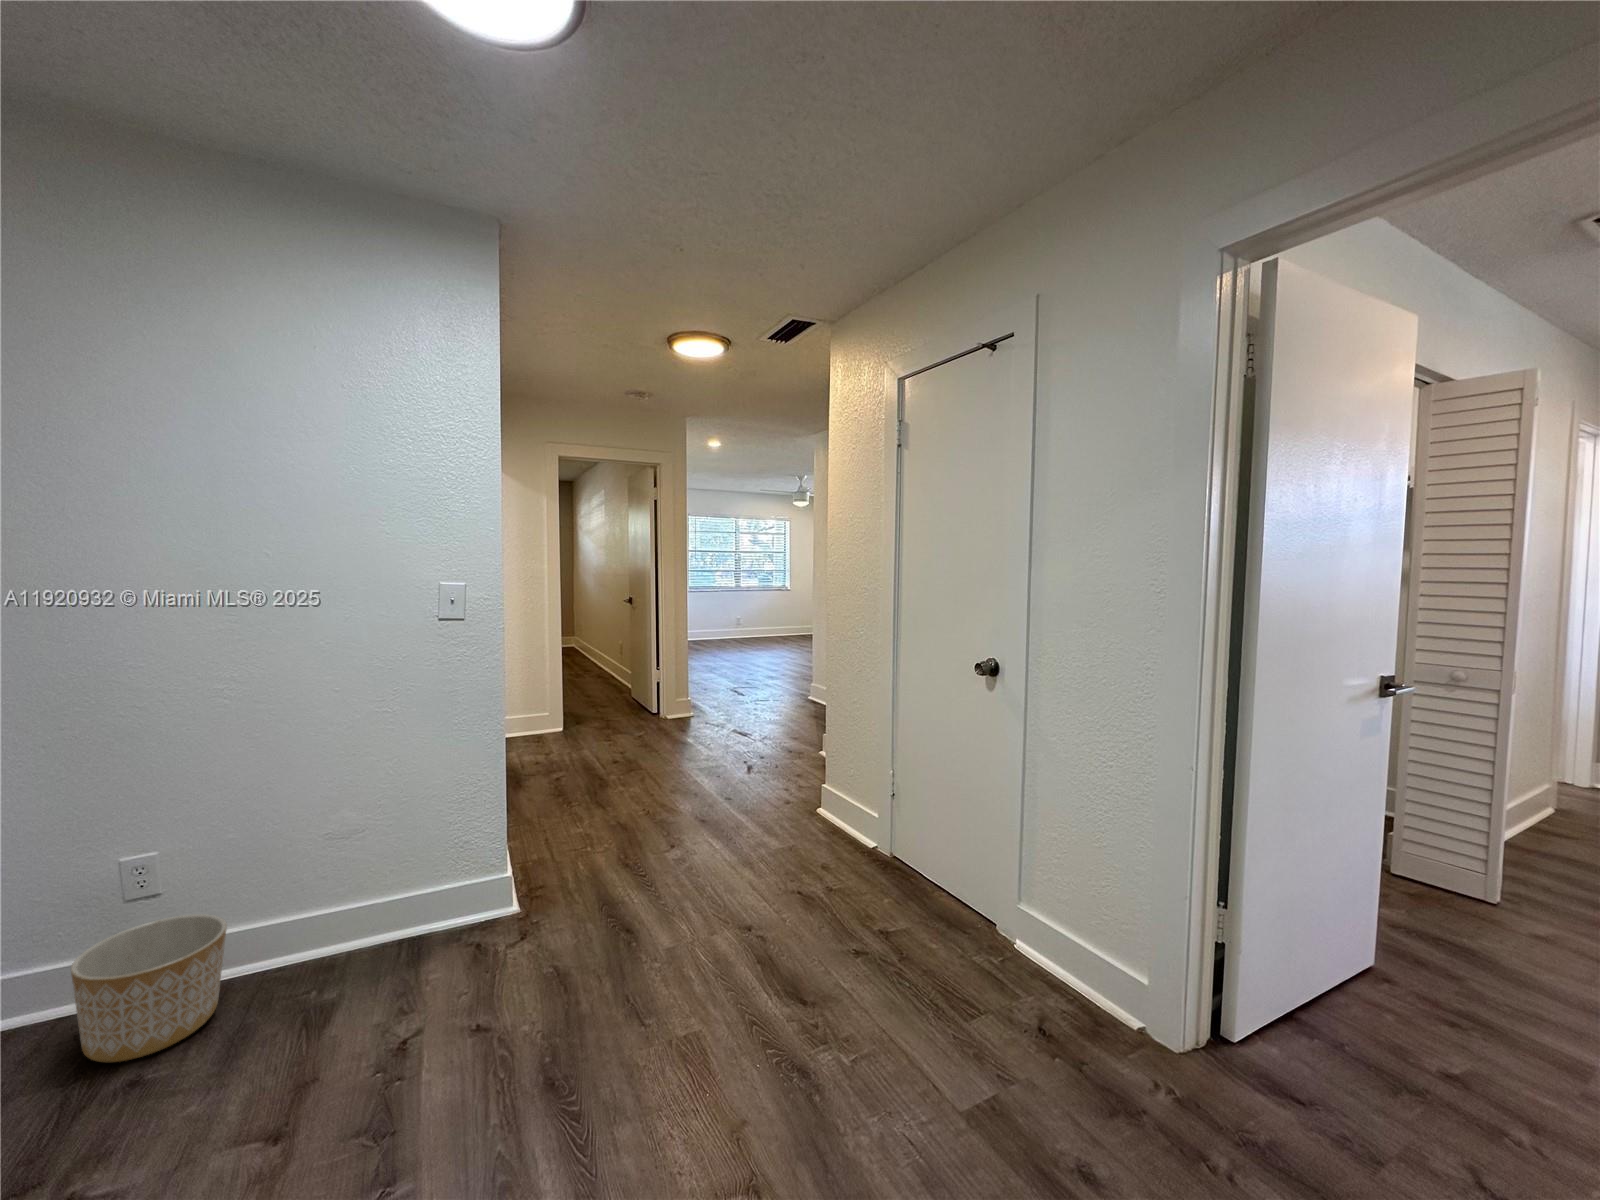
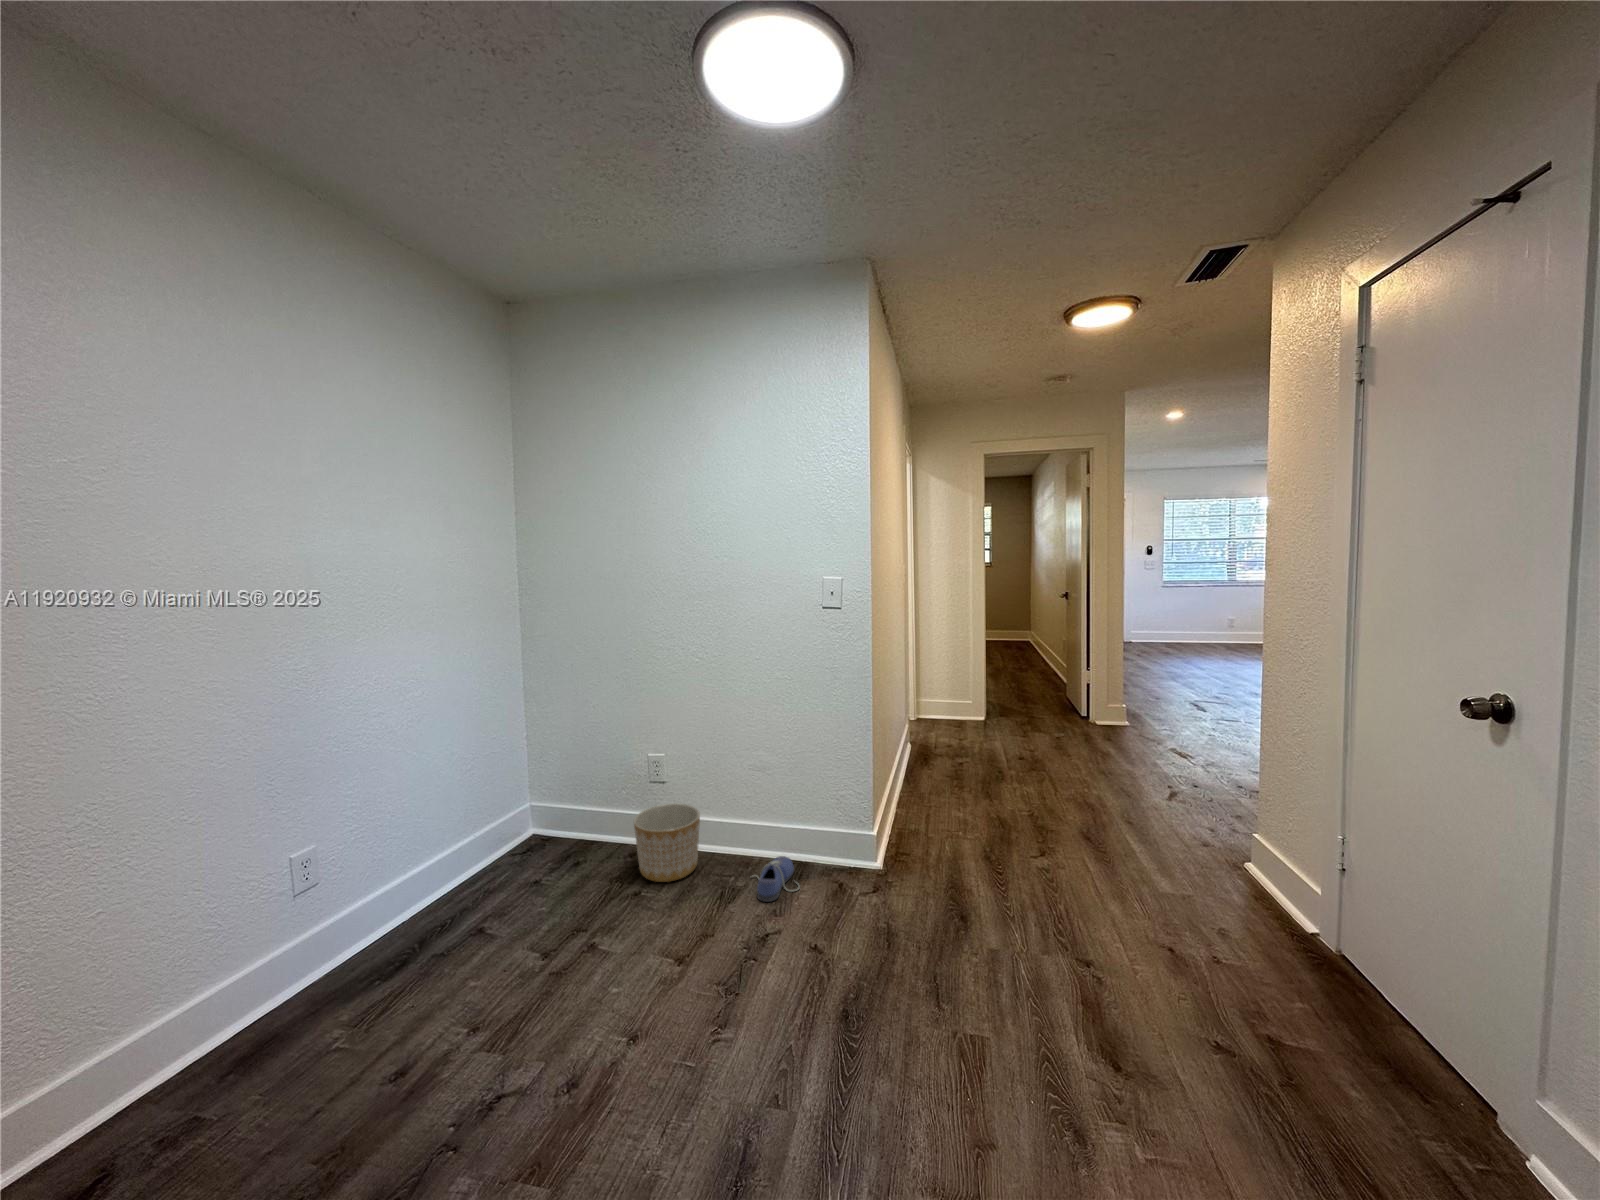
shoe: none [330,939,419,1009] -> present [757,856,800,902]

